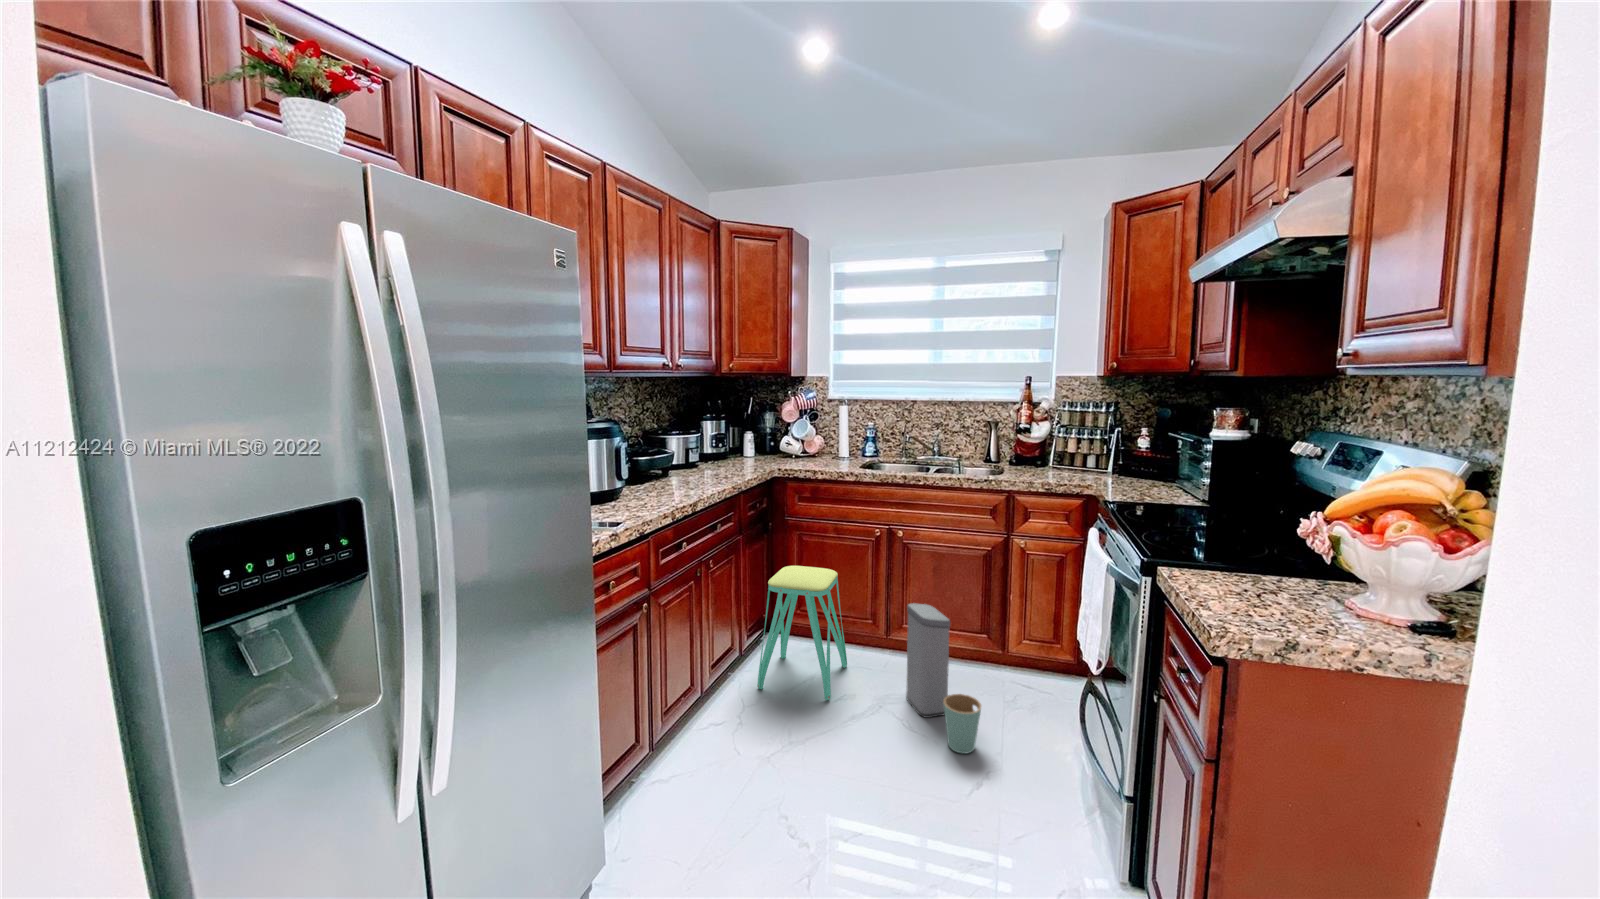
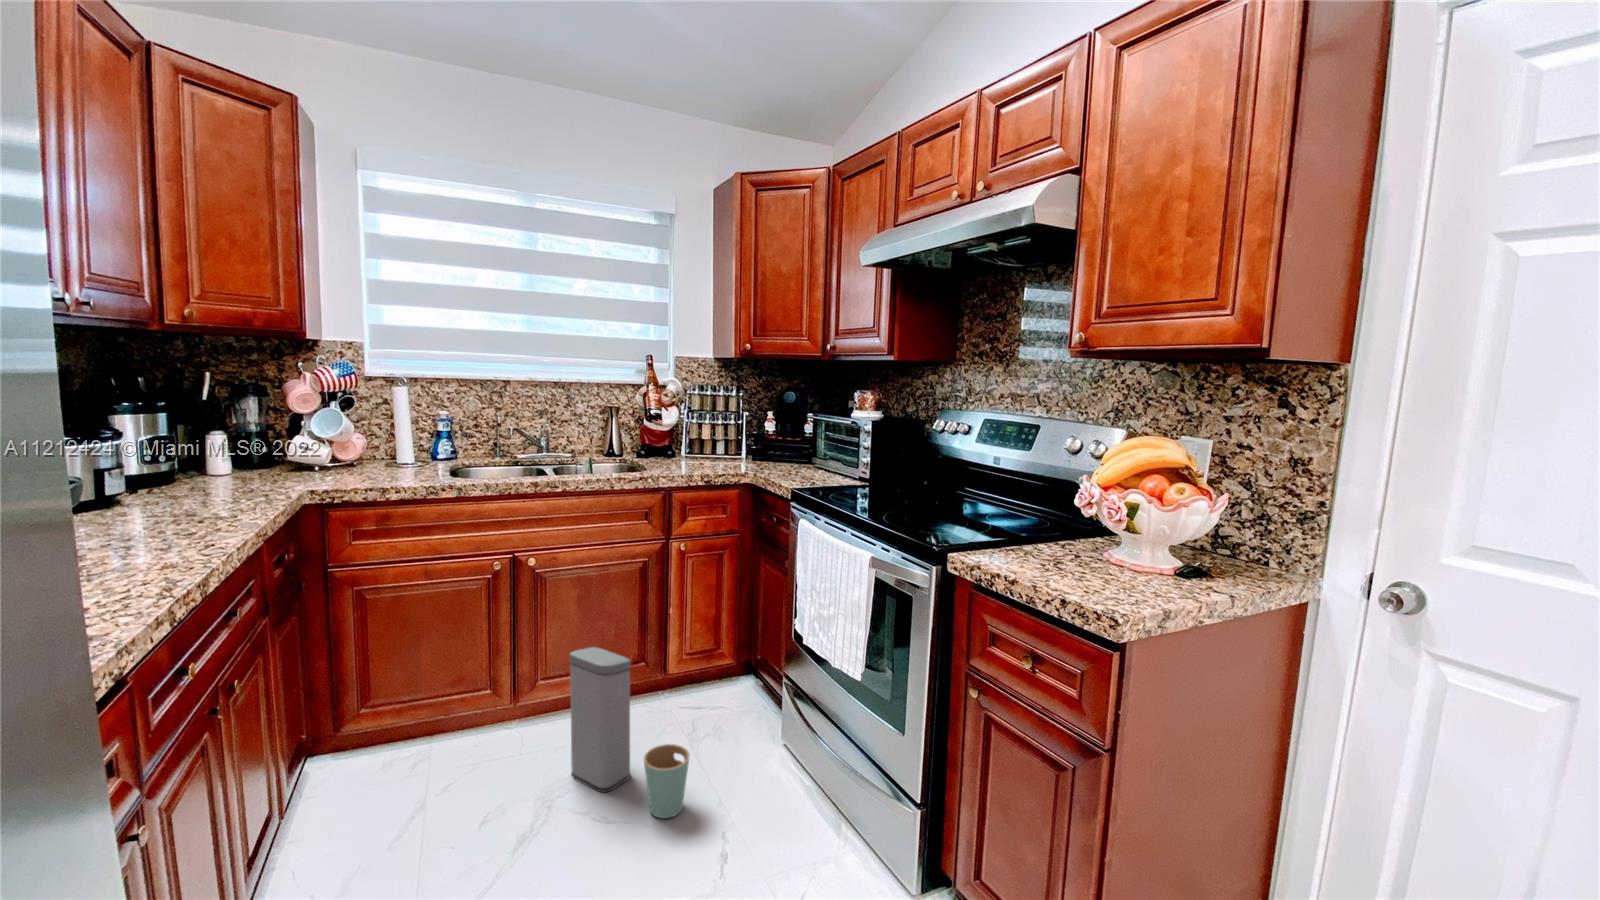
stool: present [757,566,847,700] -> none [328,633,468,857]

